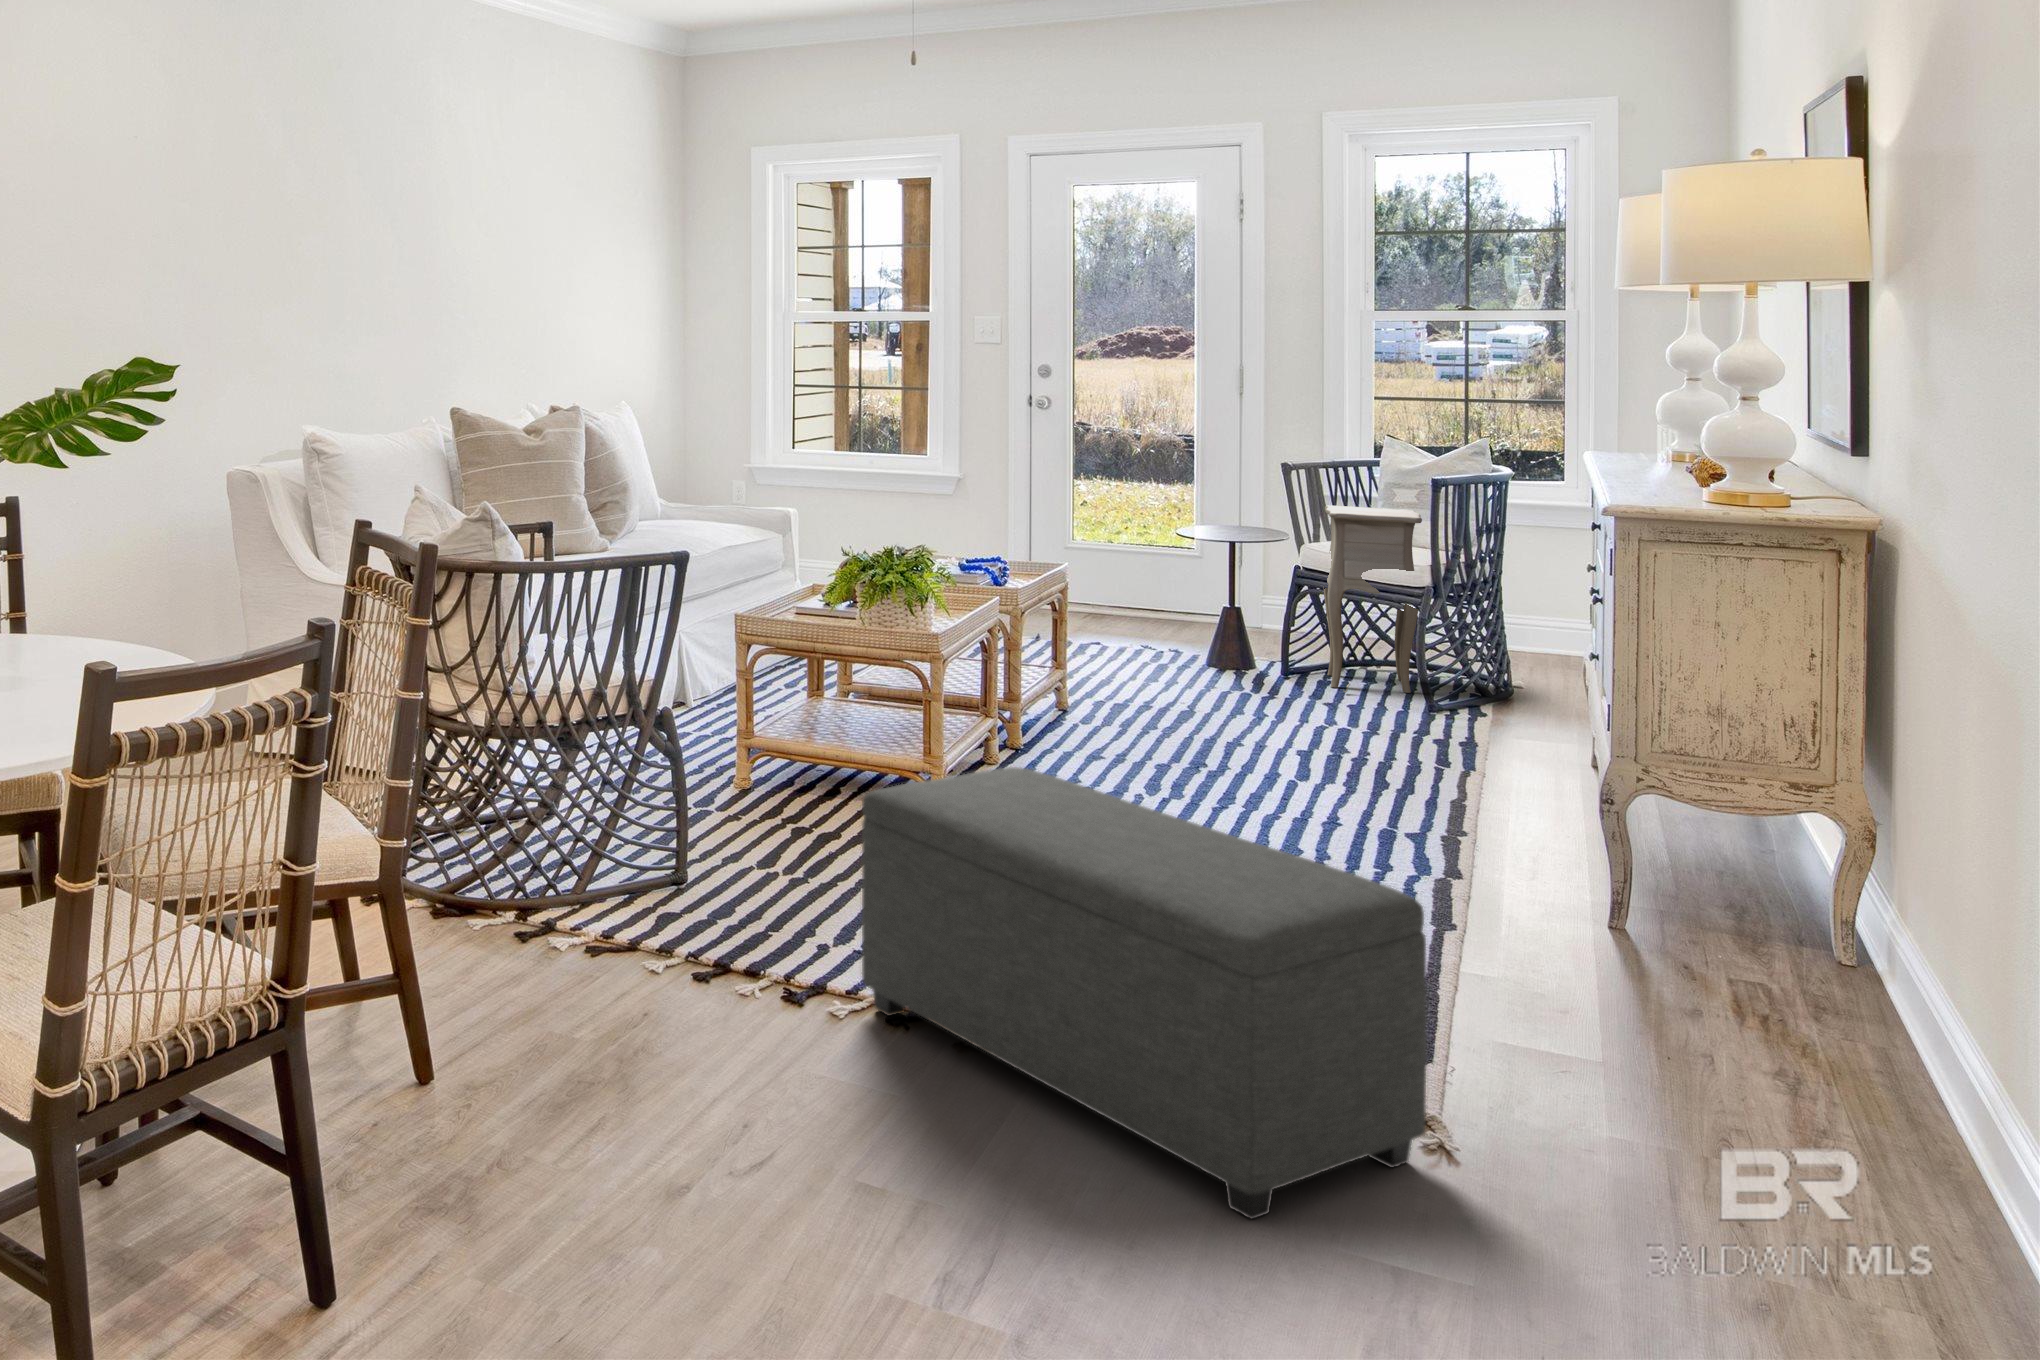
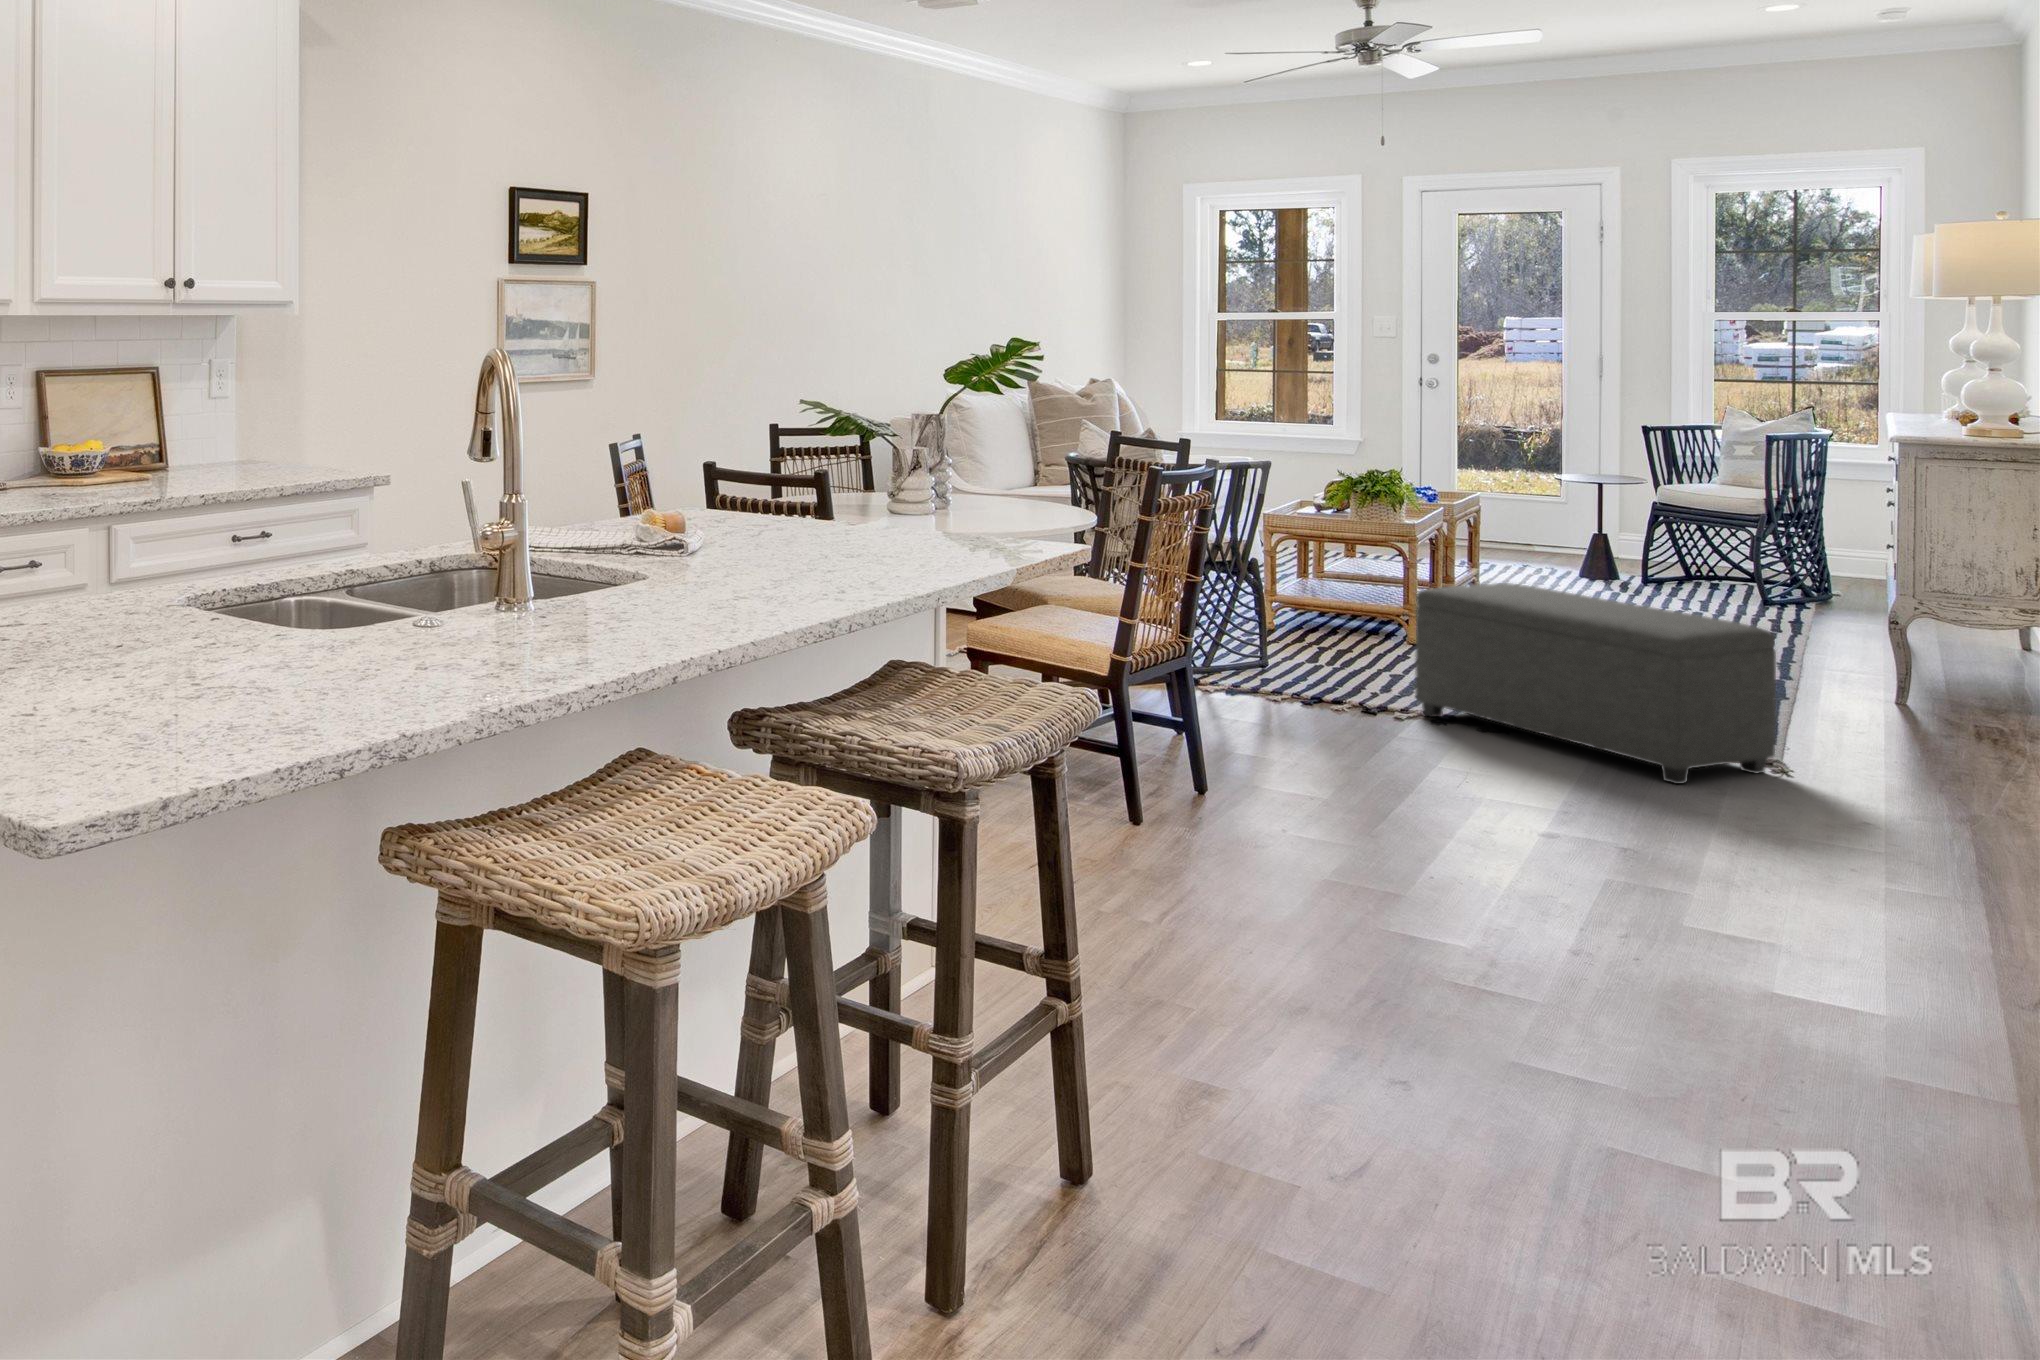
side table: present [1324,505,1422,693] -> none [1676,459,1758,595]

